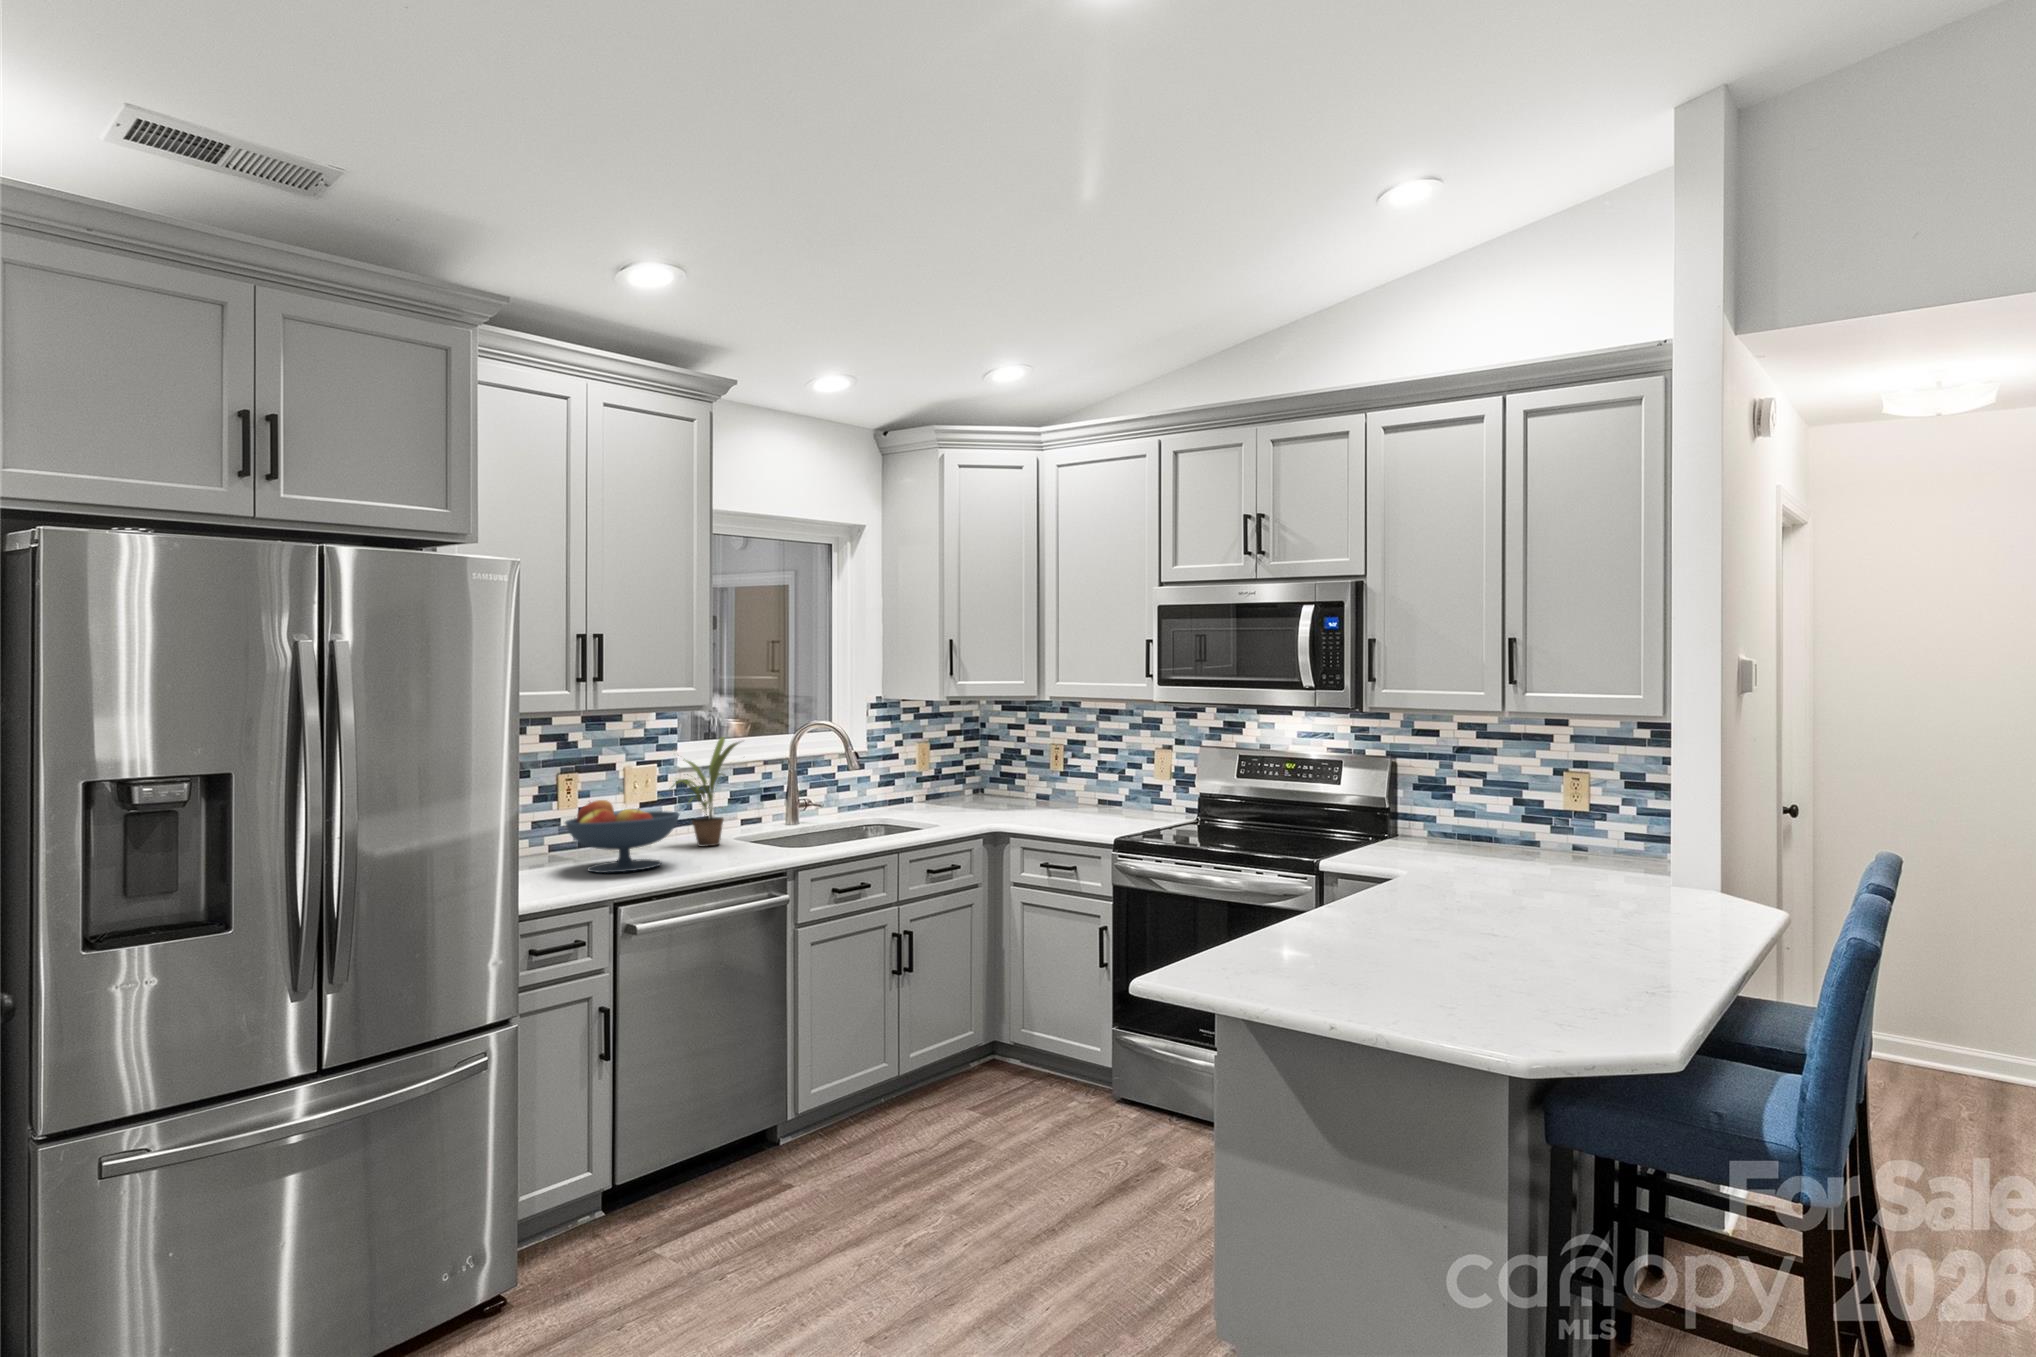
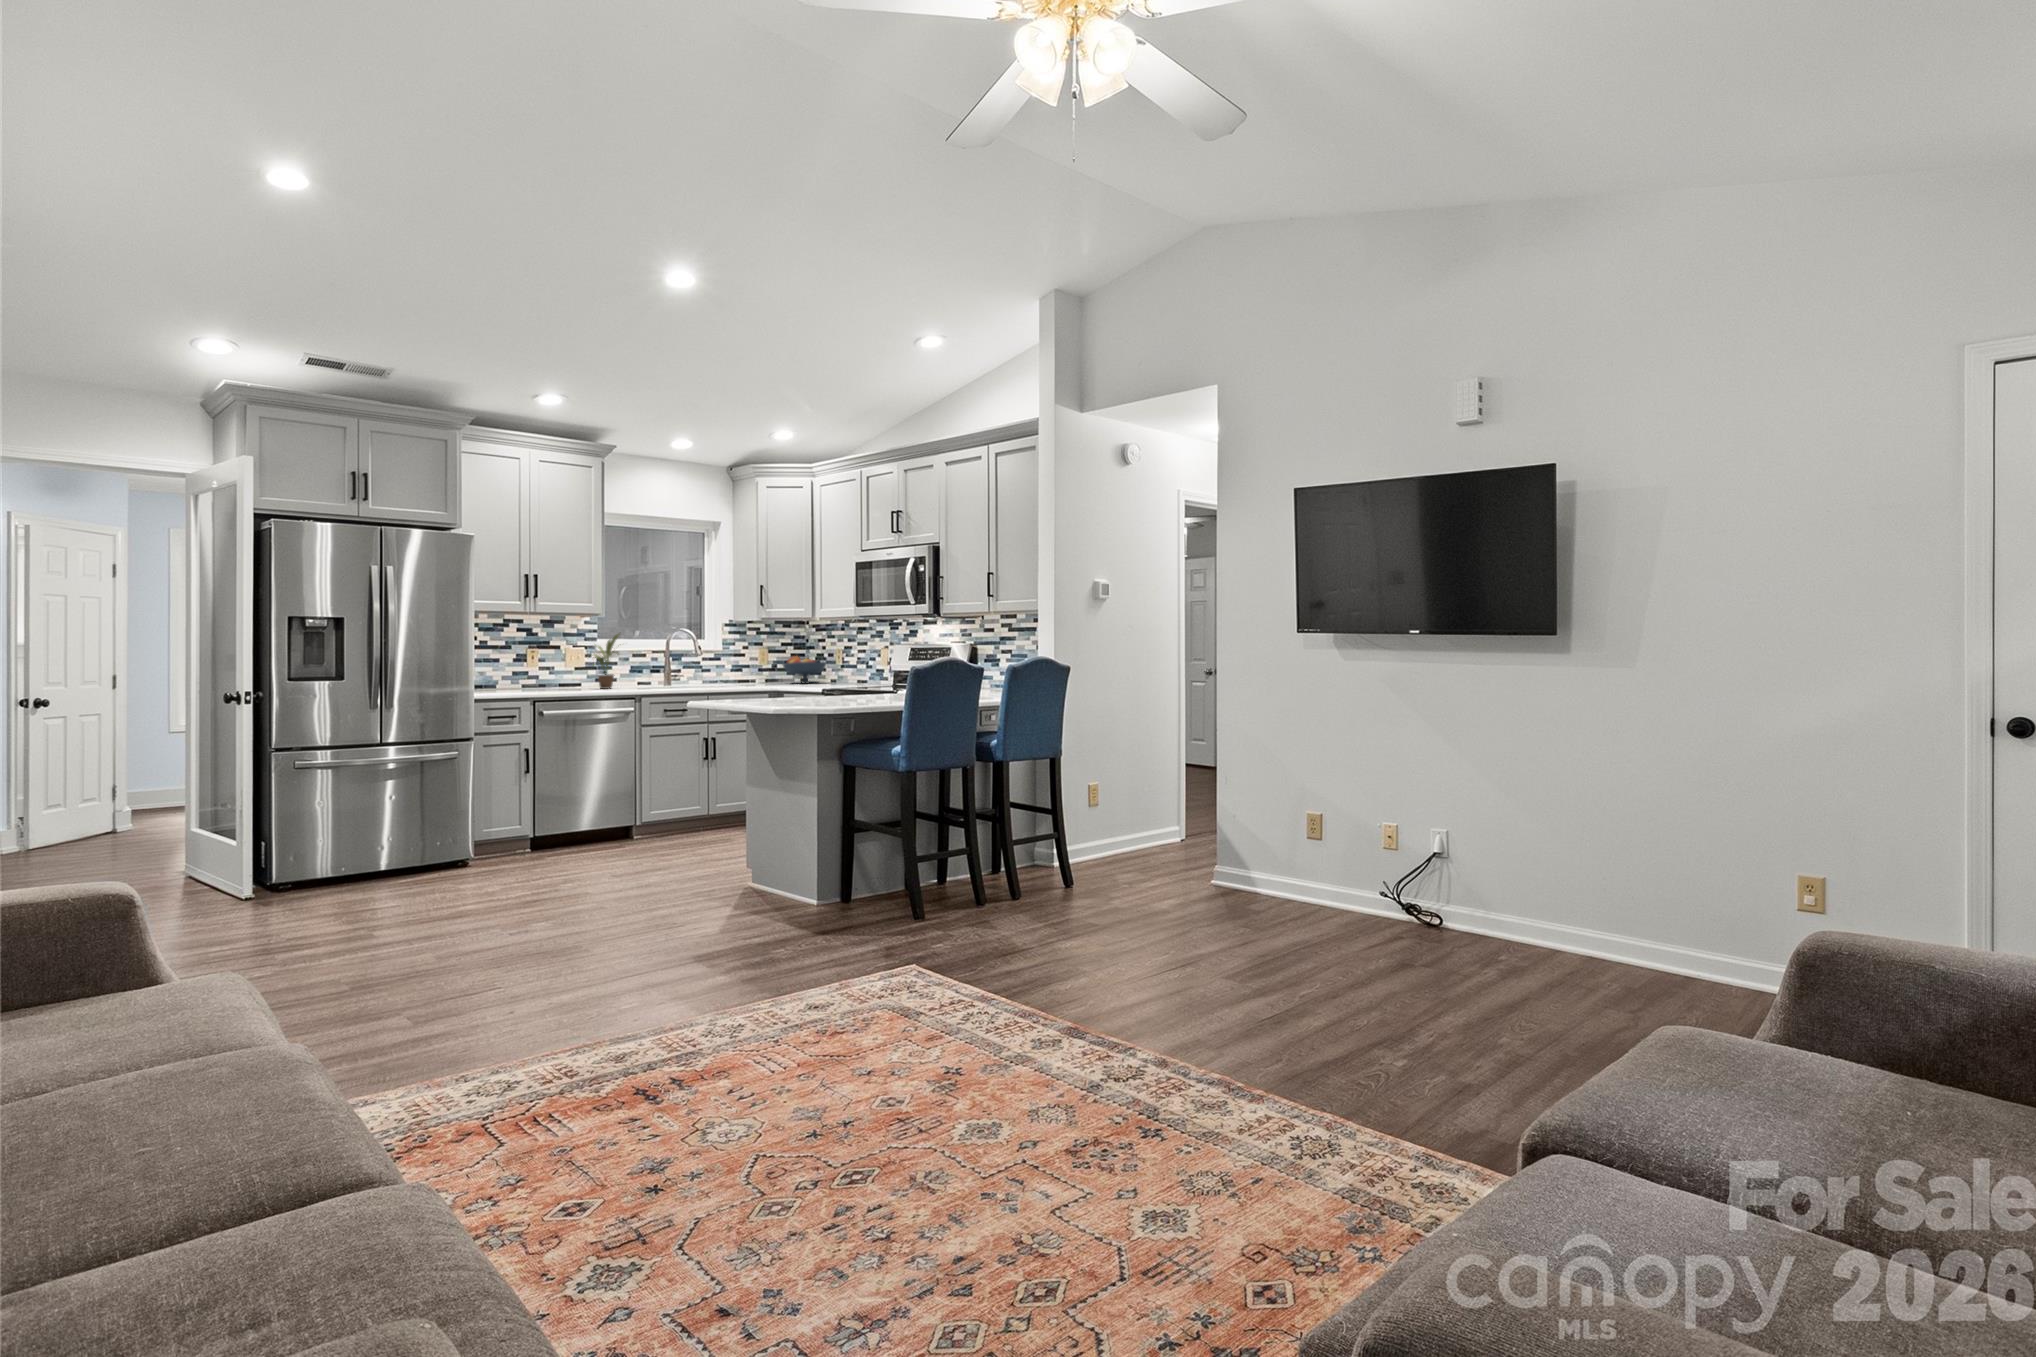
fruit bowl: present [565,800,680,873] -> present [783,656,826,683]

